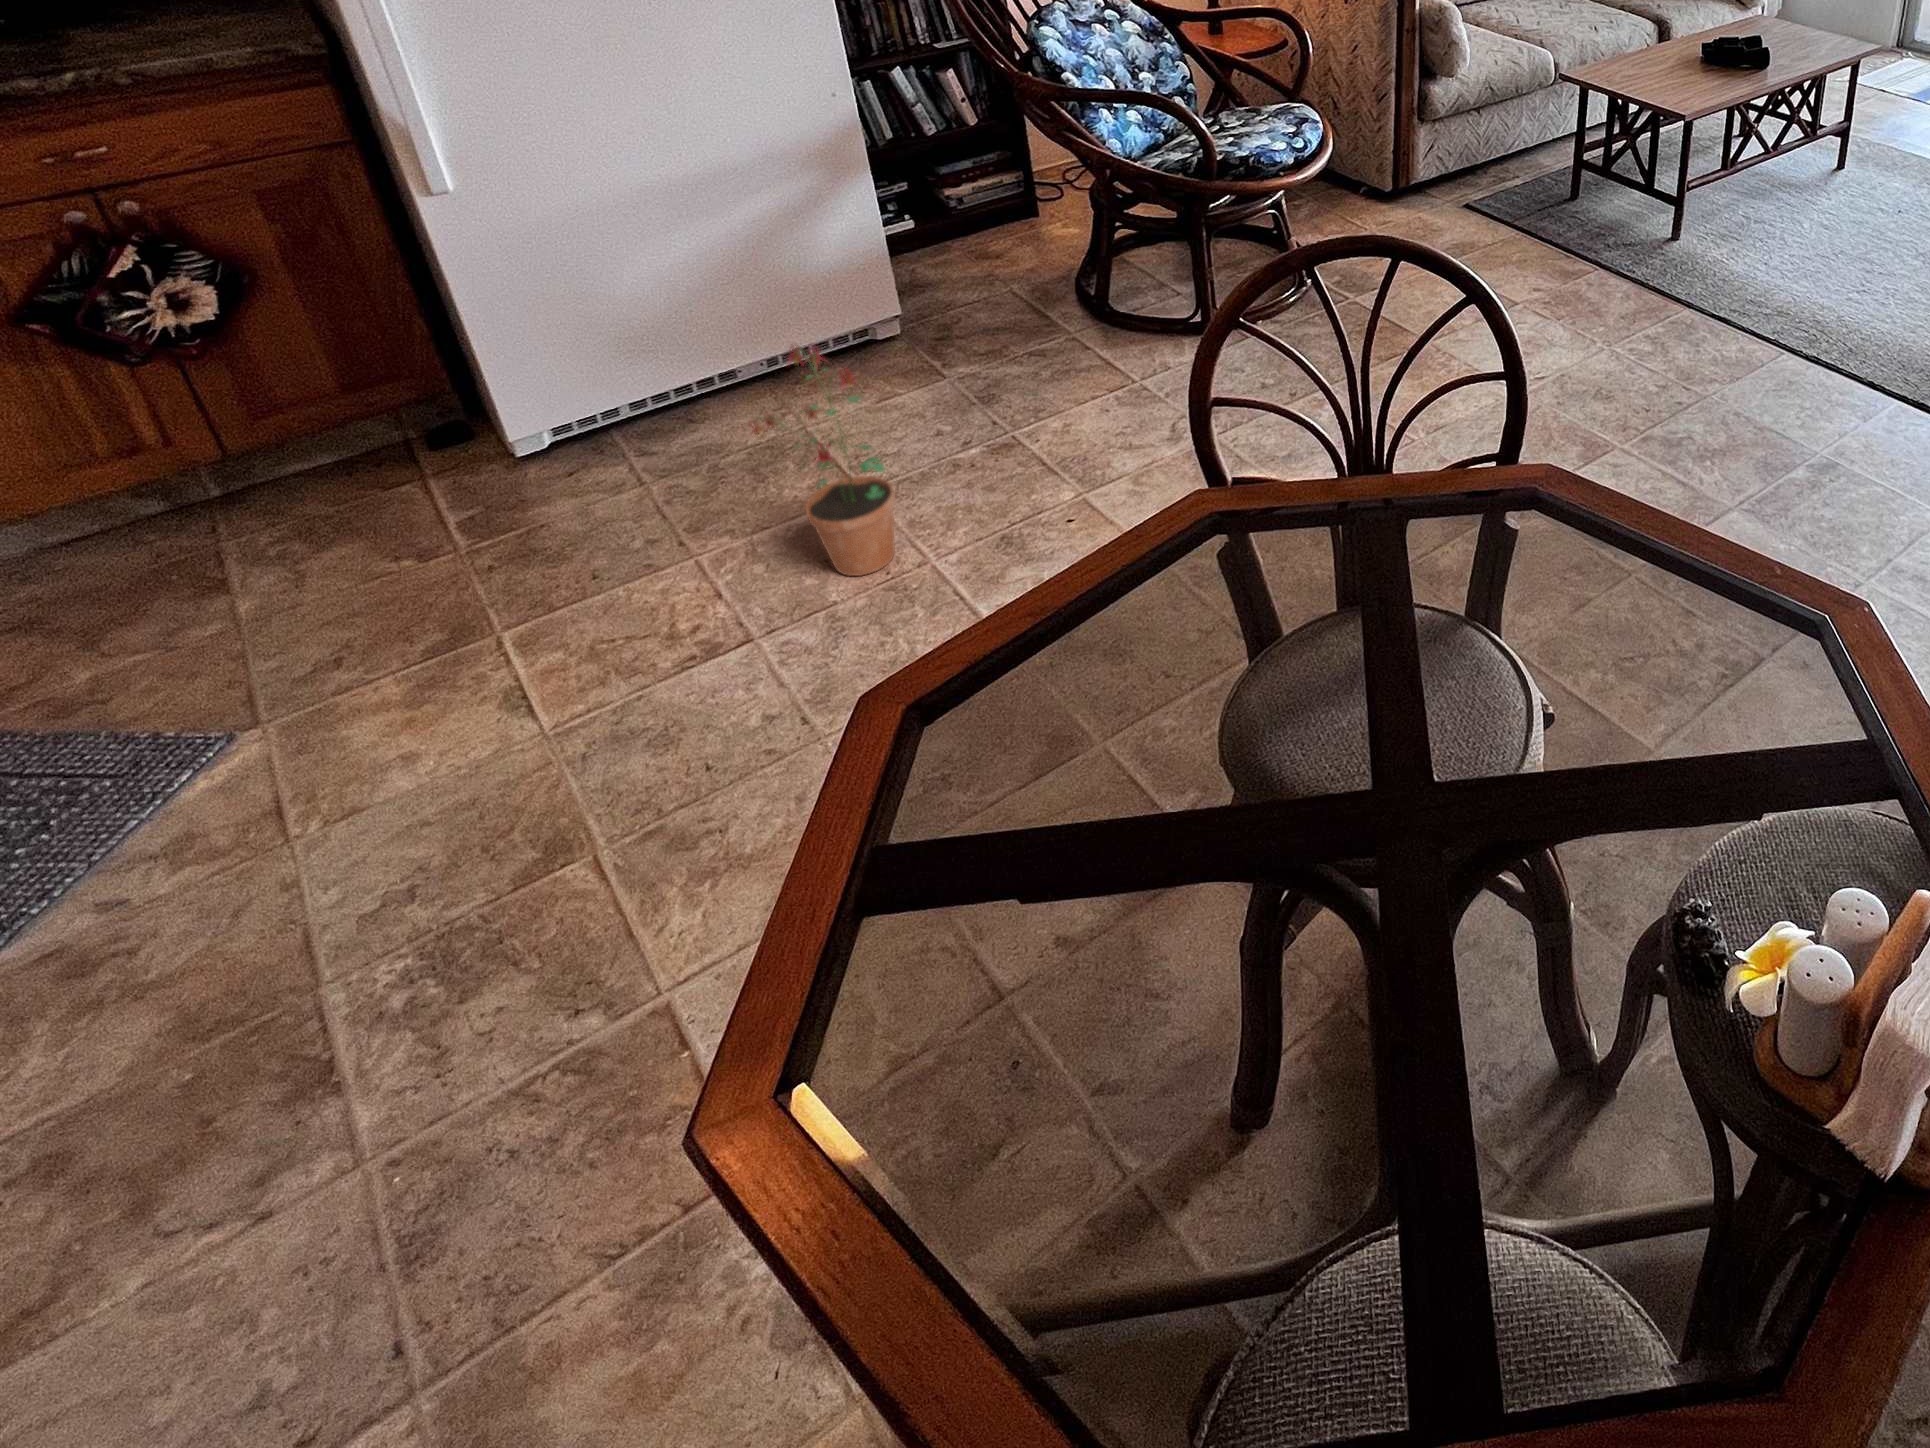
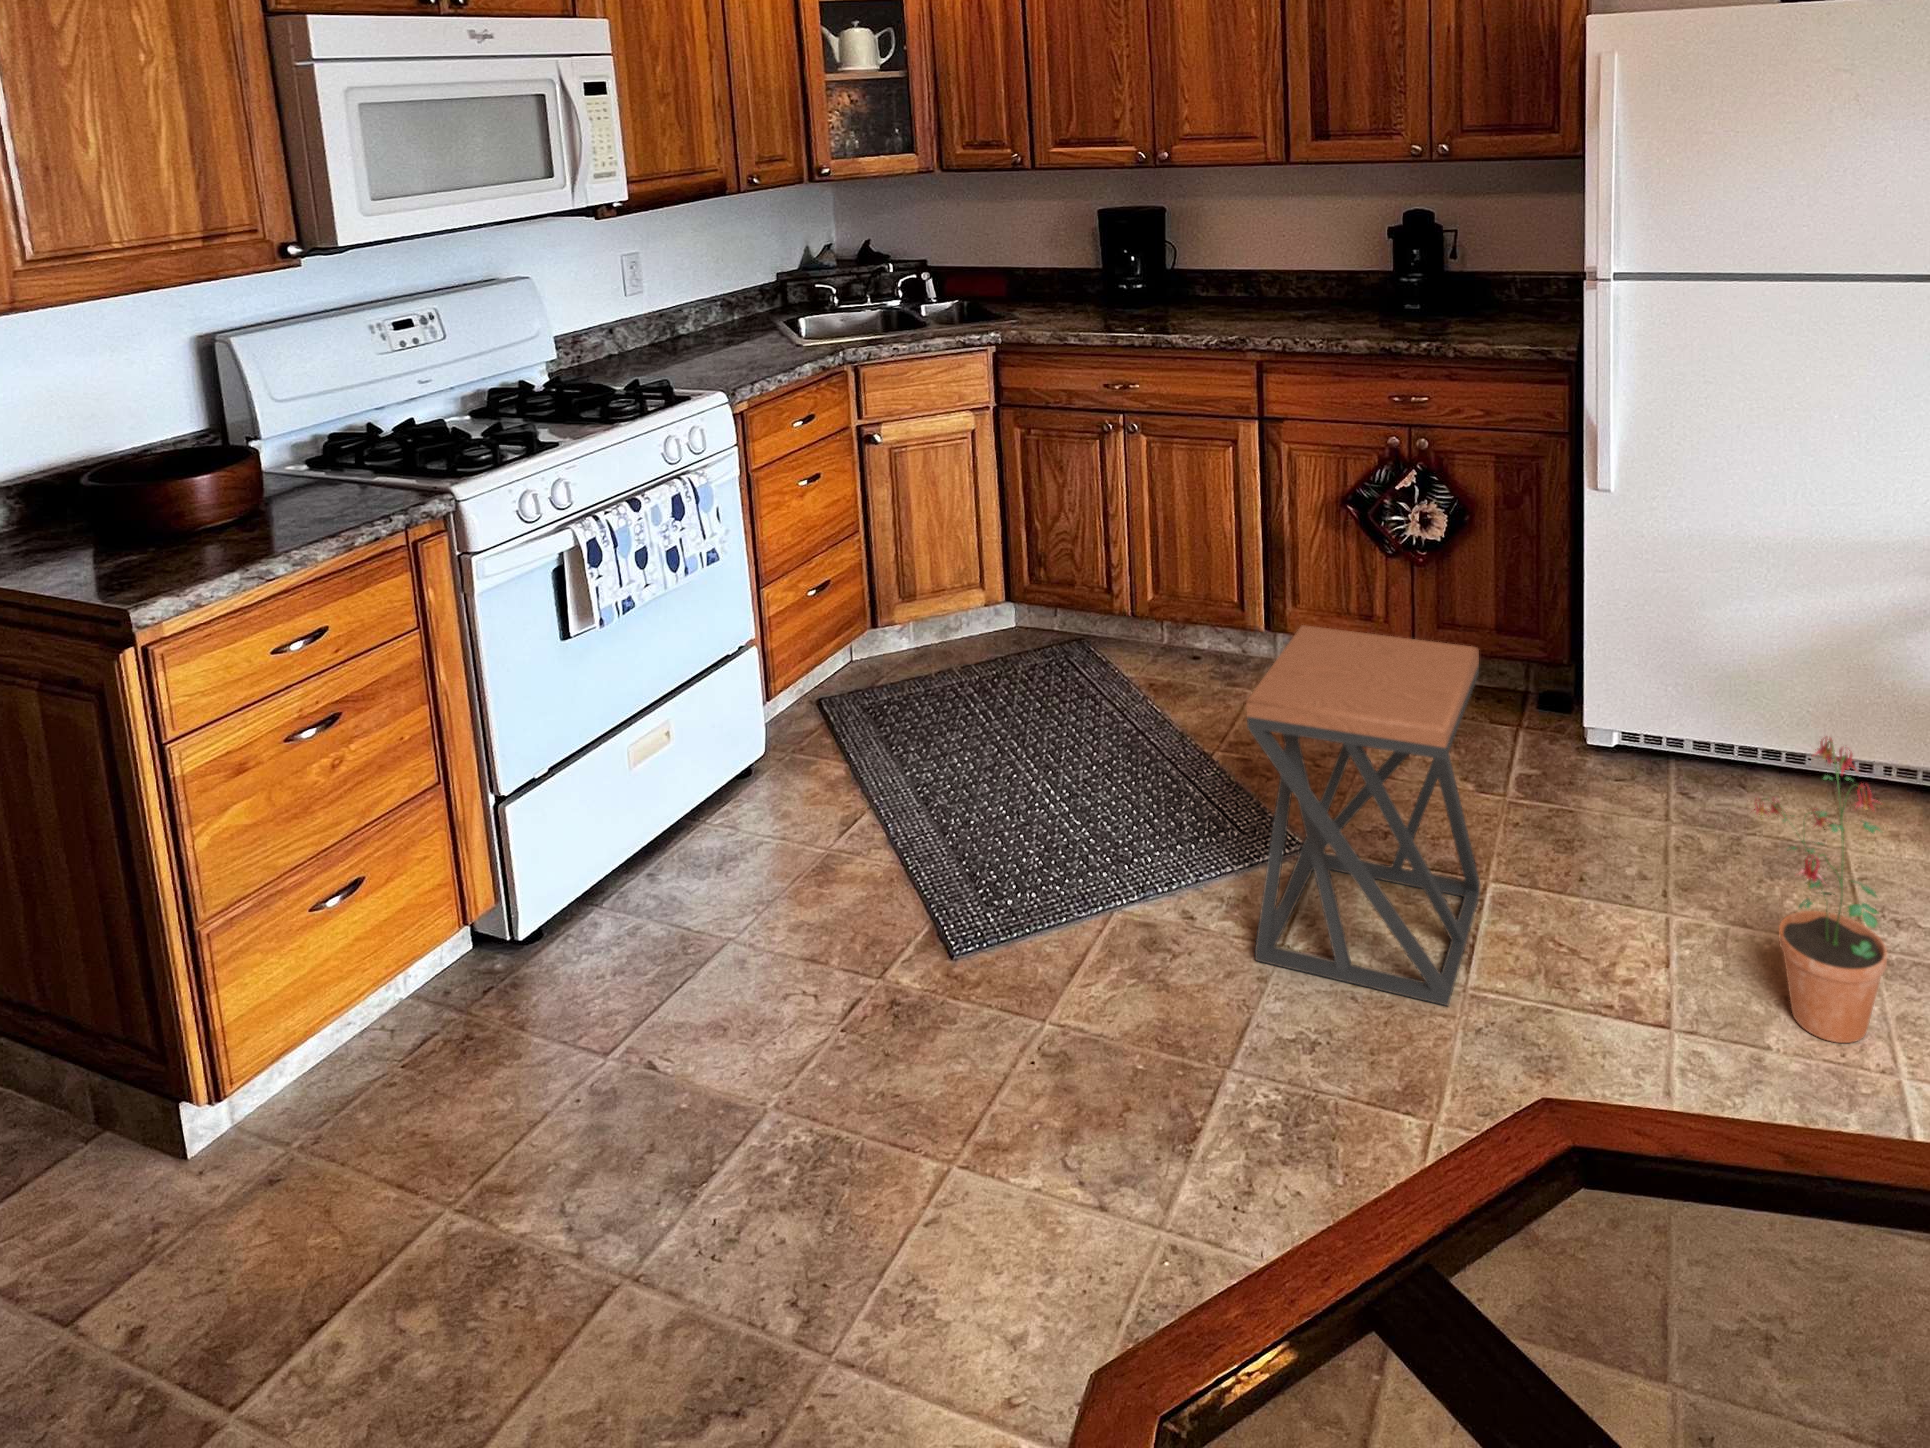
stool: none [109,414,537,877] -> present [1246,625,1480,1006]

